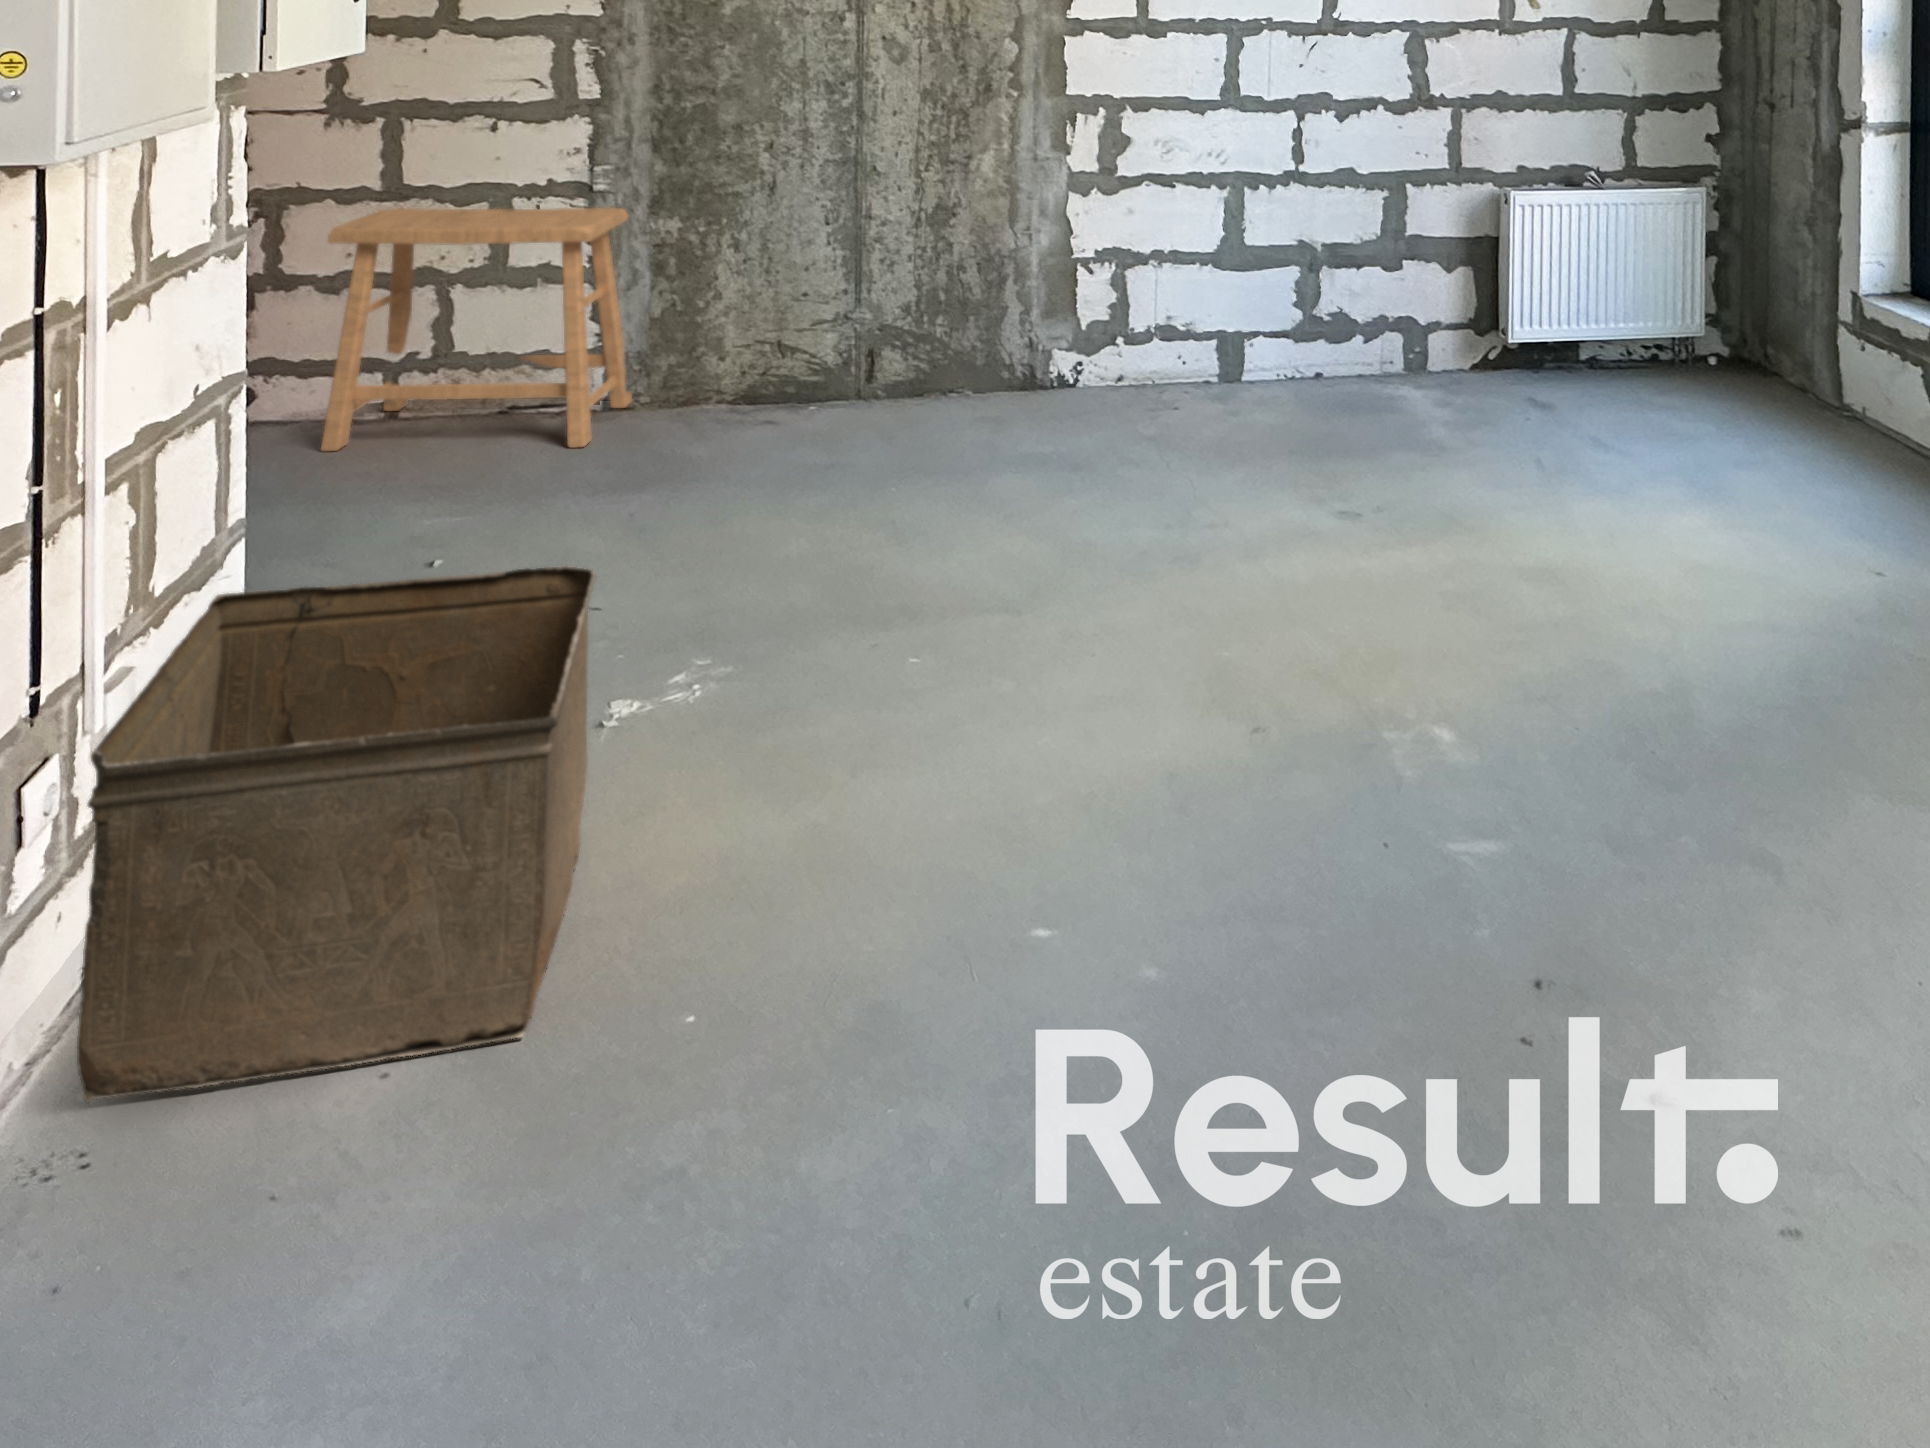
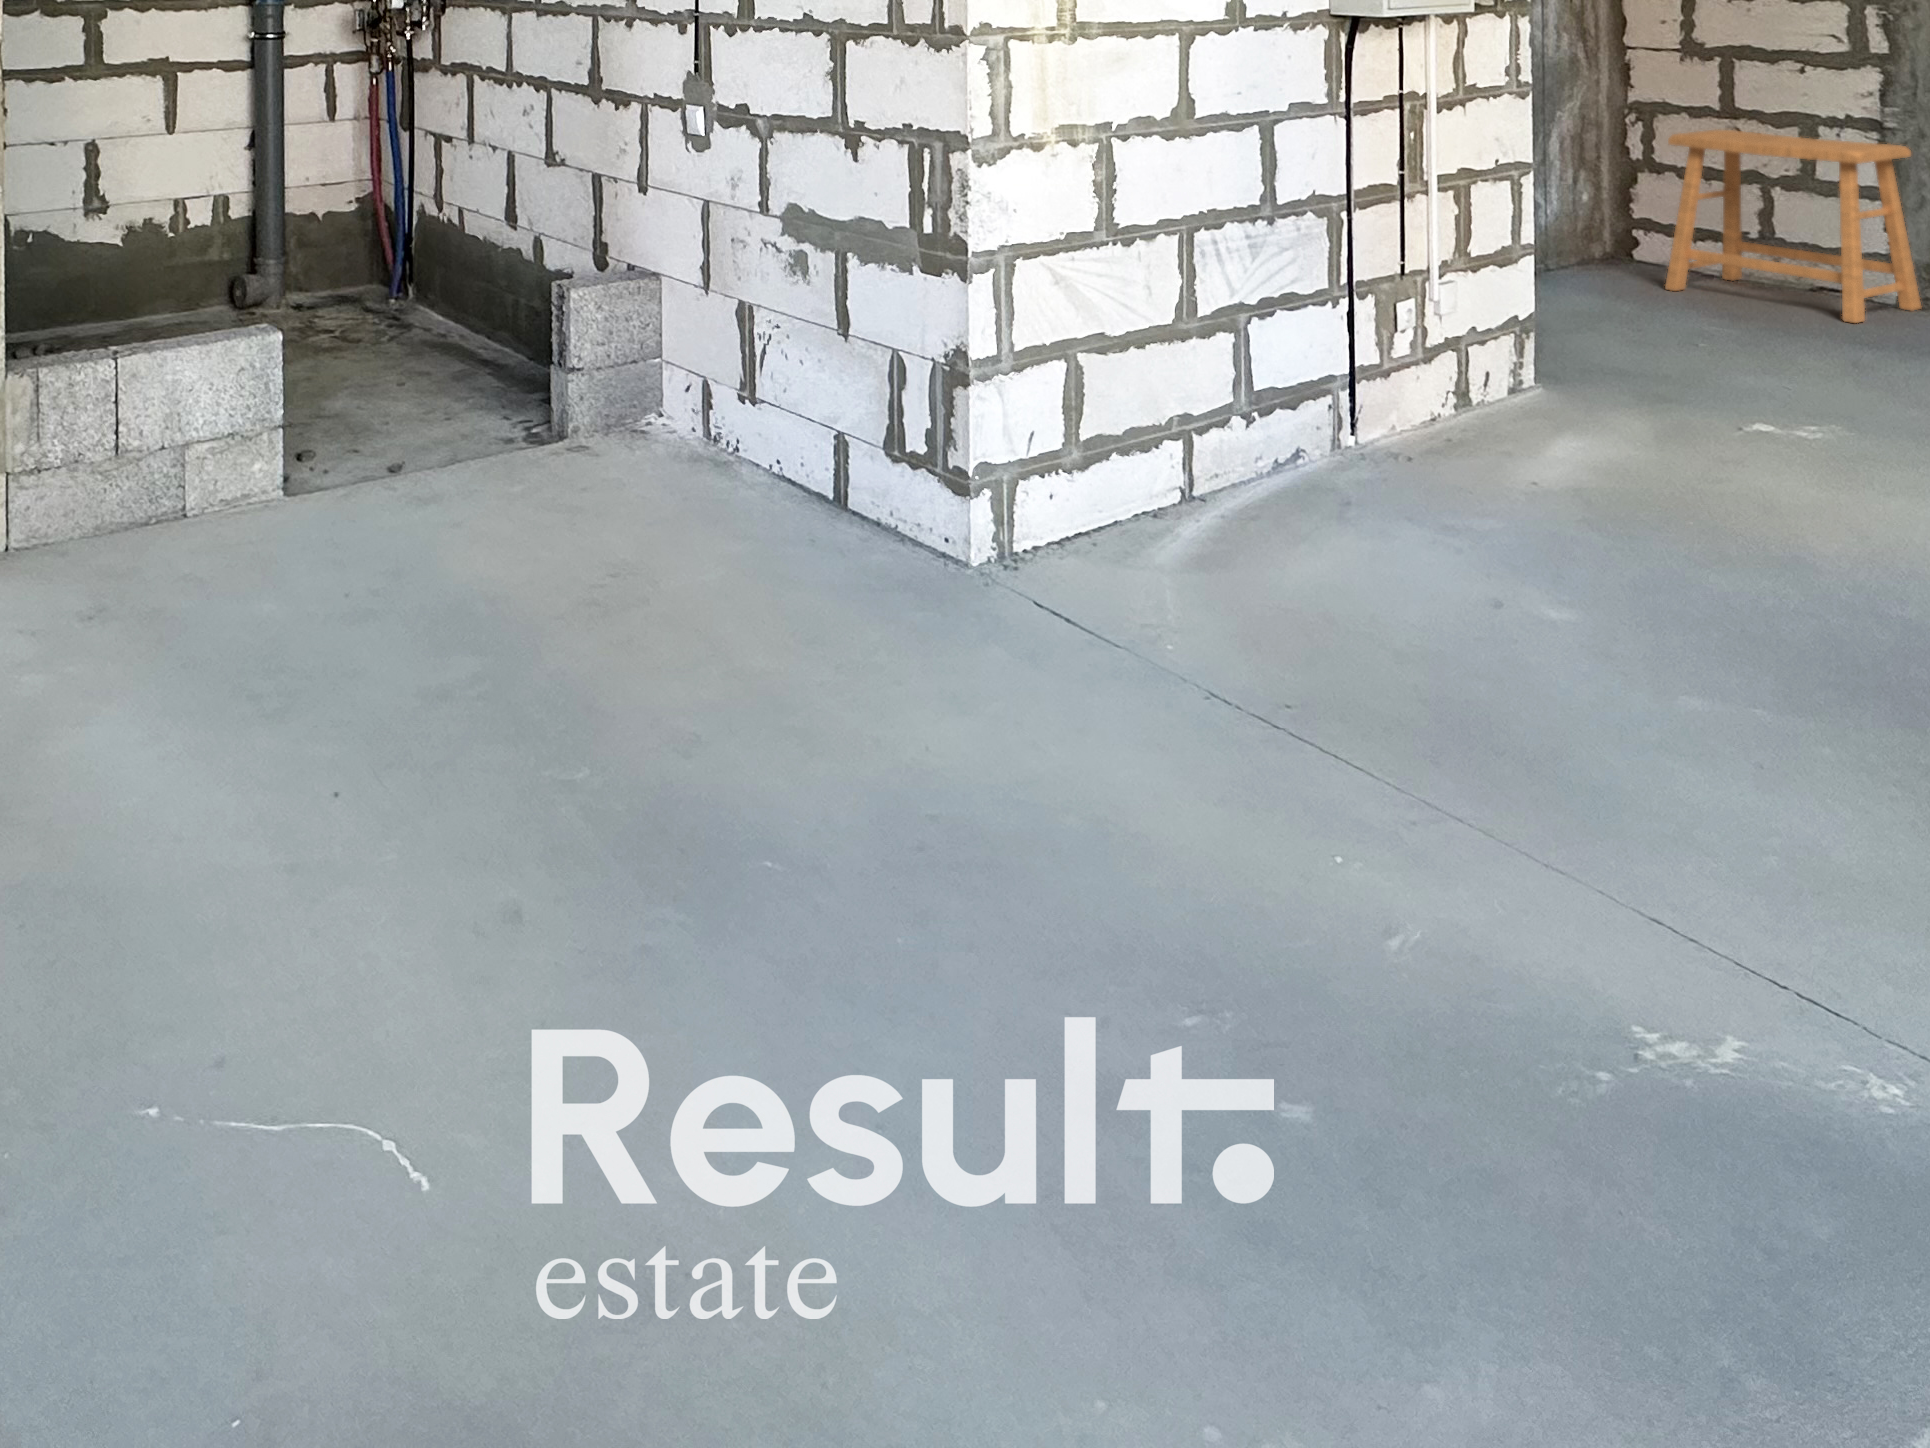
storage bin: present [77,566,596,1102] -> none [1412,271,1698,501]

